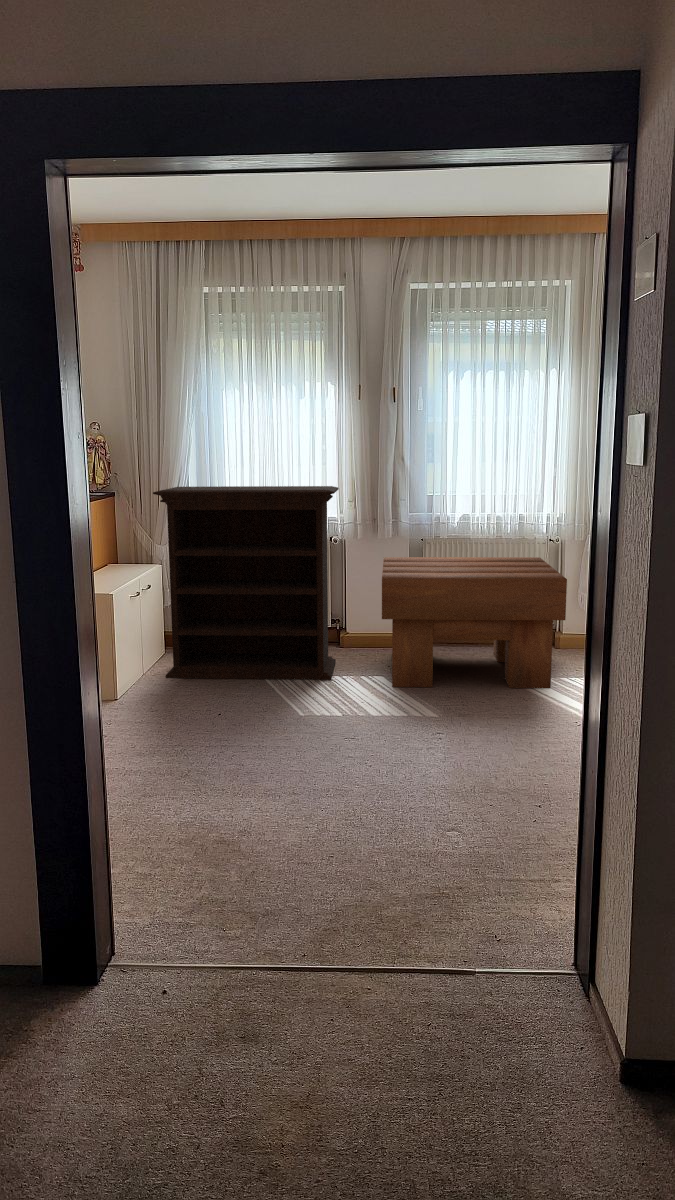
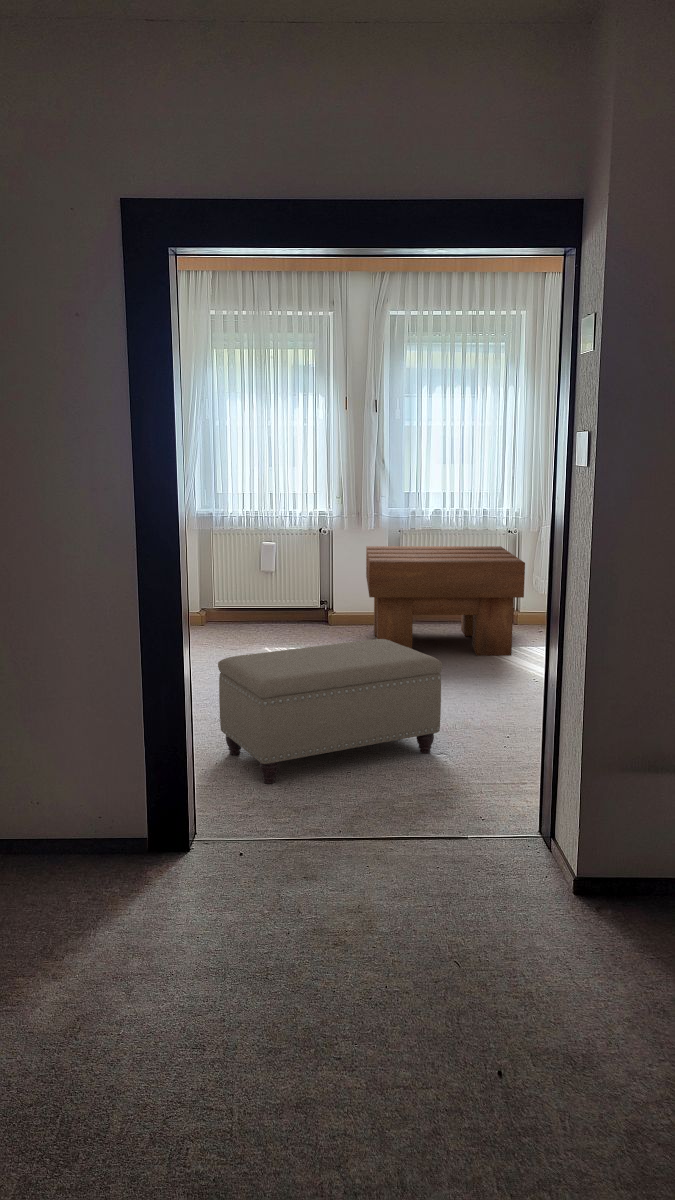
bookshelf: present [153,486,339,680] -> none [171,484,329,651]
ottoman: none [171,680,454,875] -> present [218,639,443,784]

